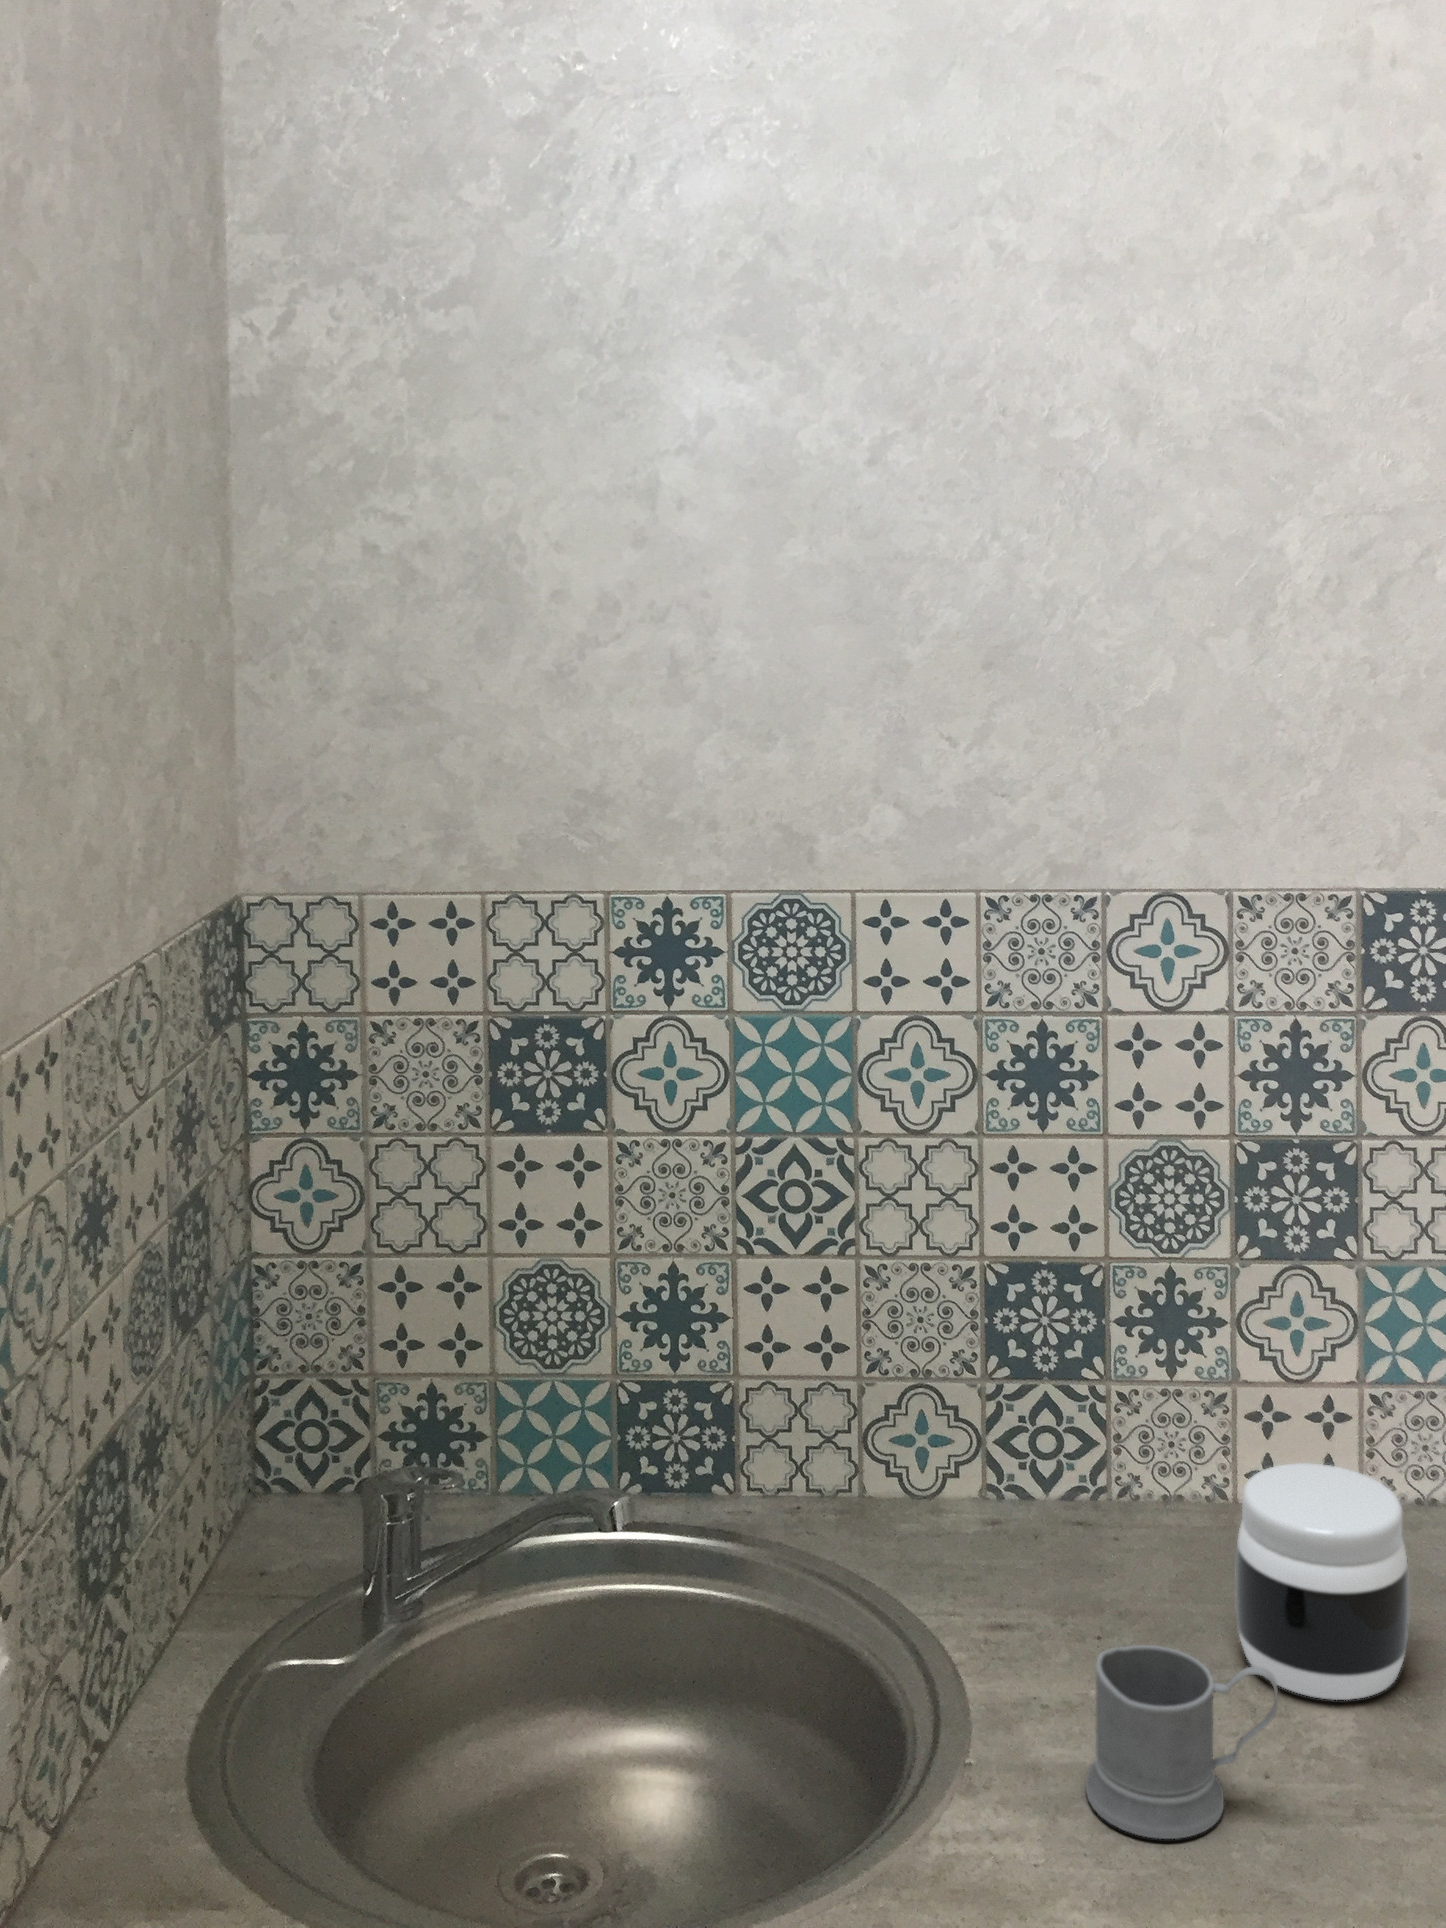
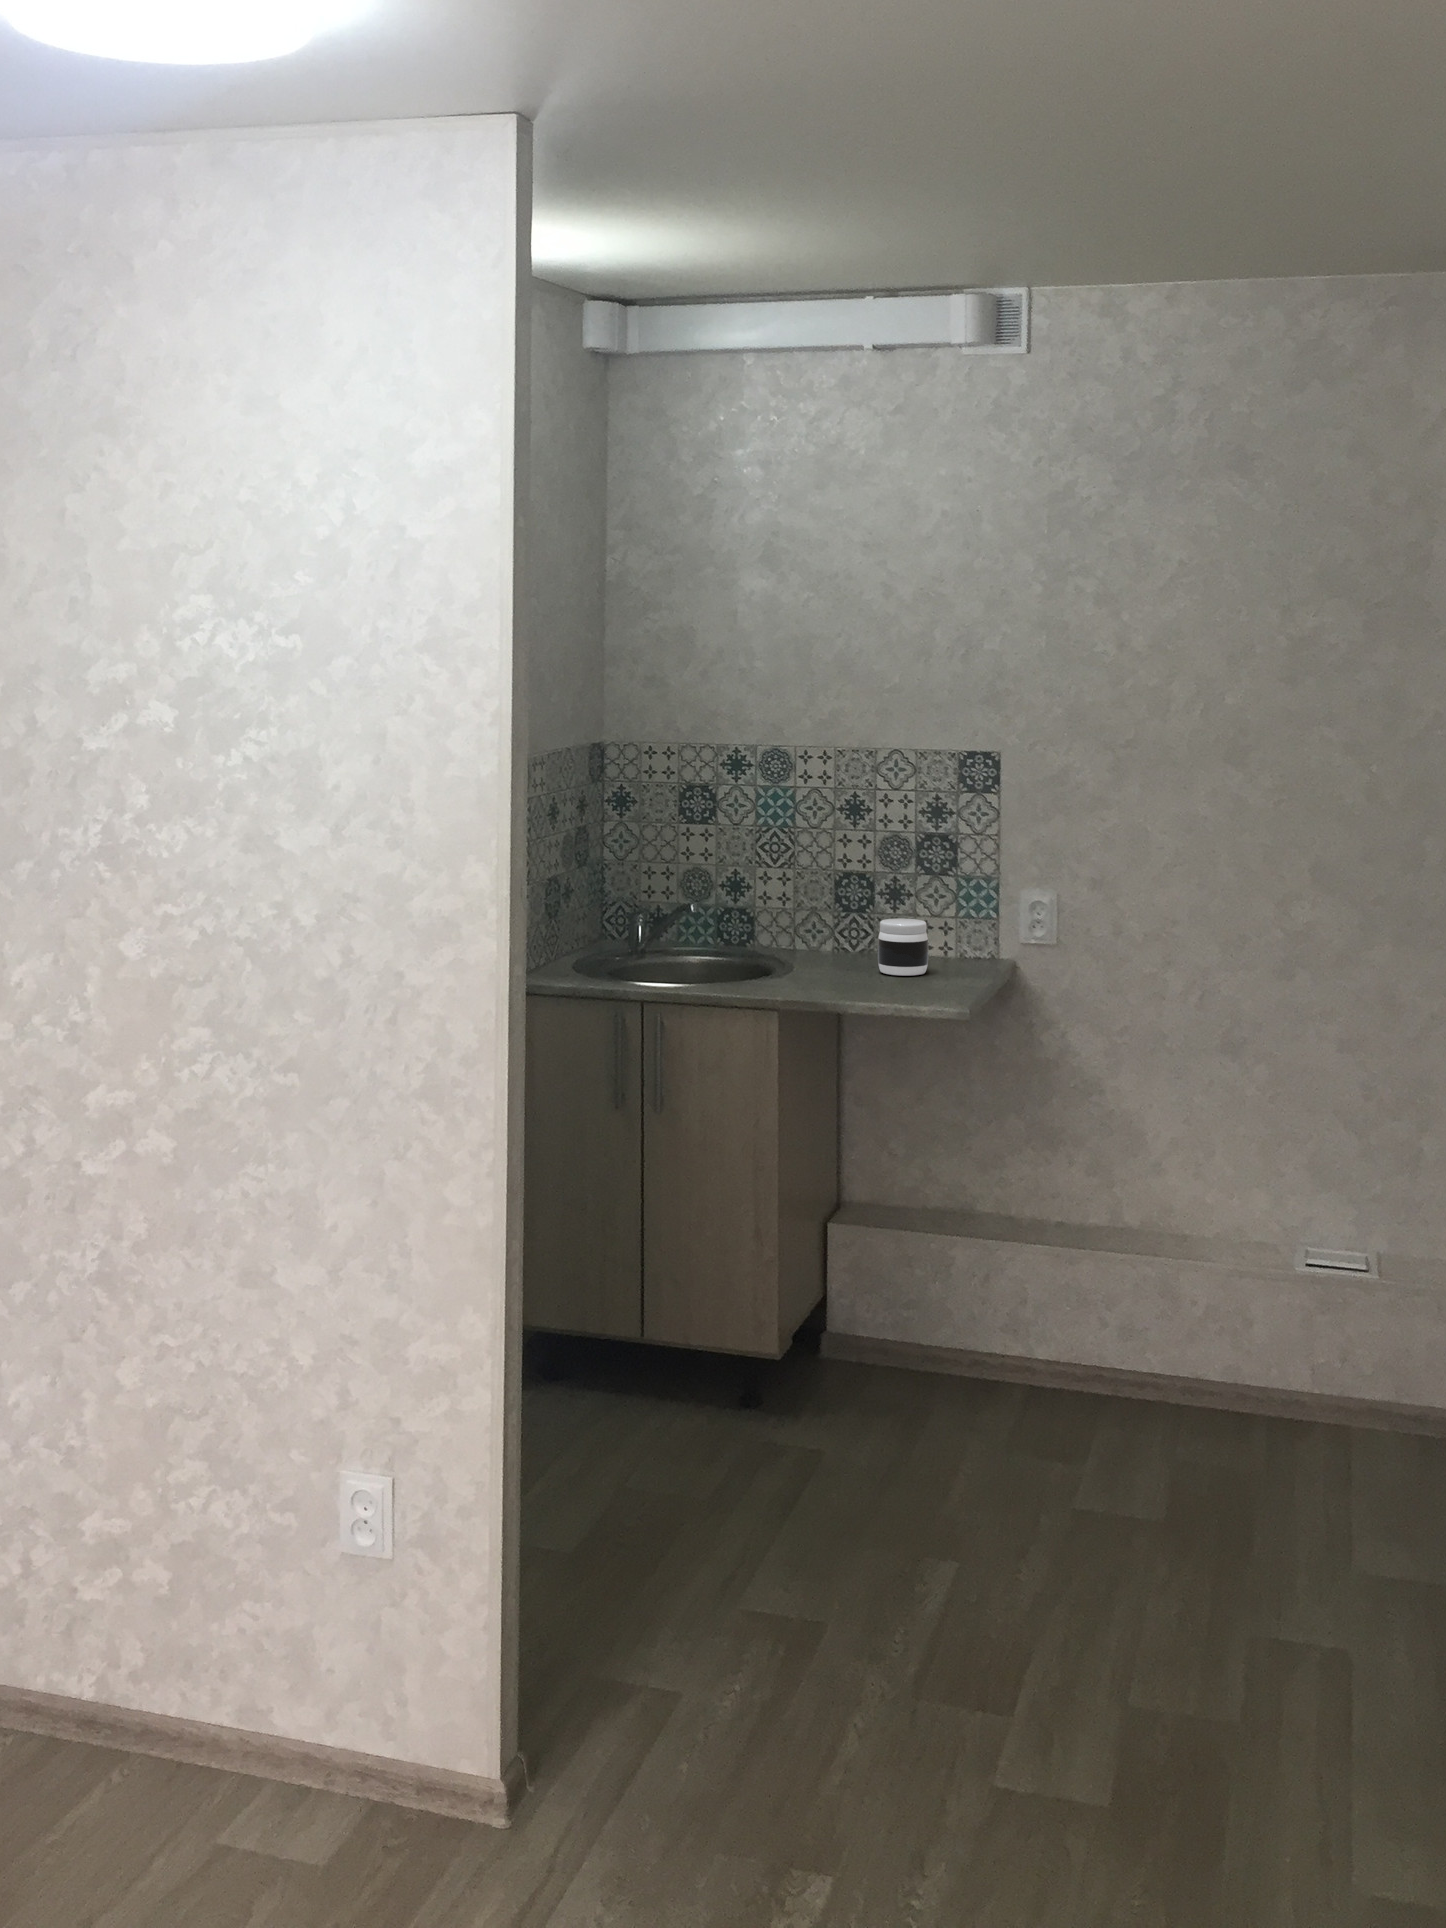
mug: present [1086,1645,1278,1839] -> none [810,943,860,984]

